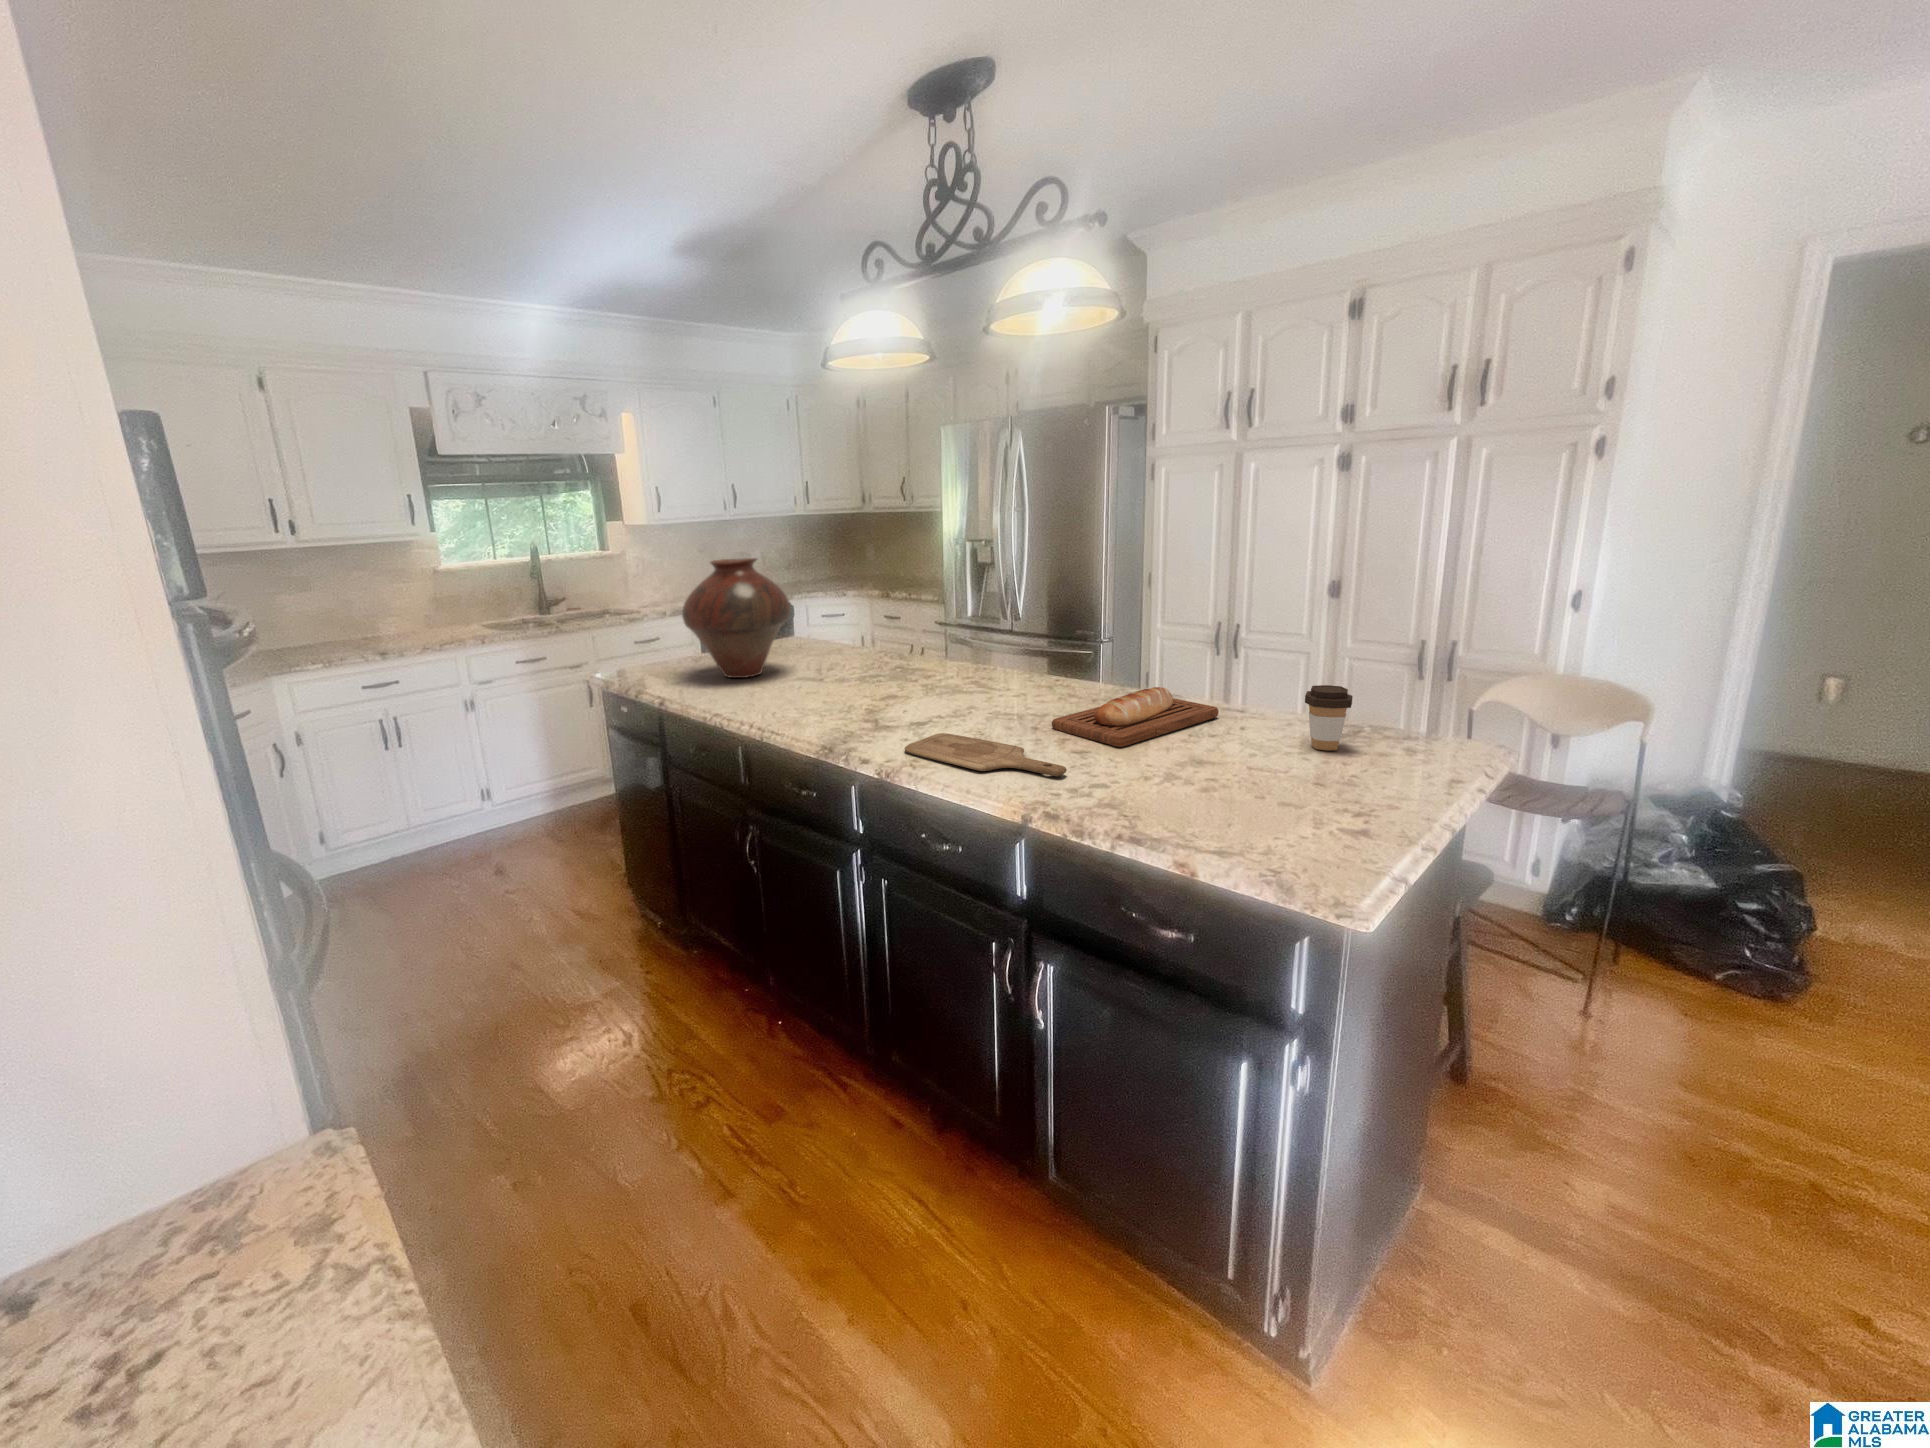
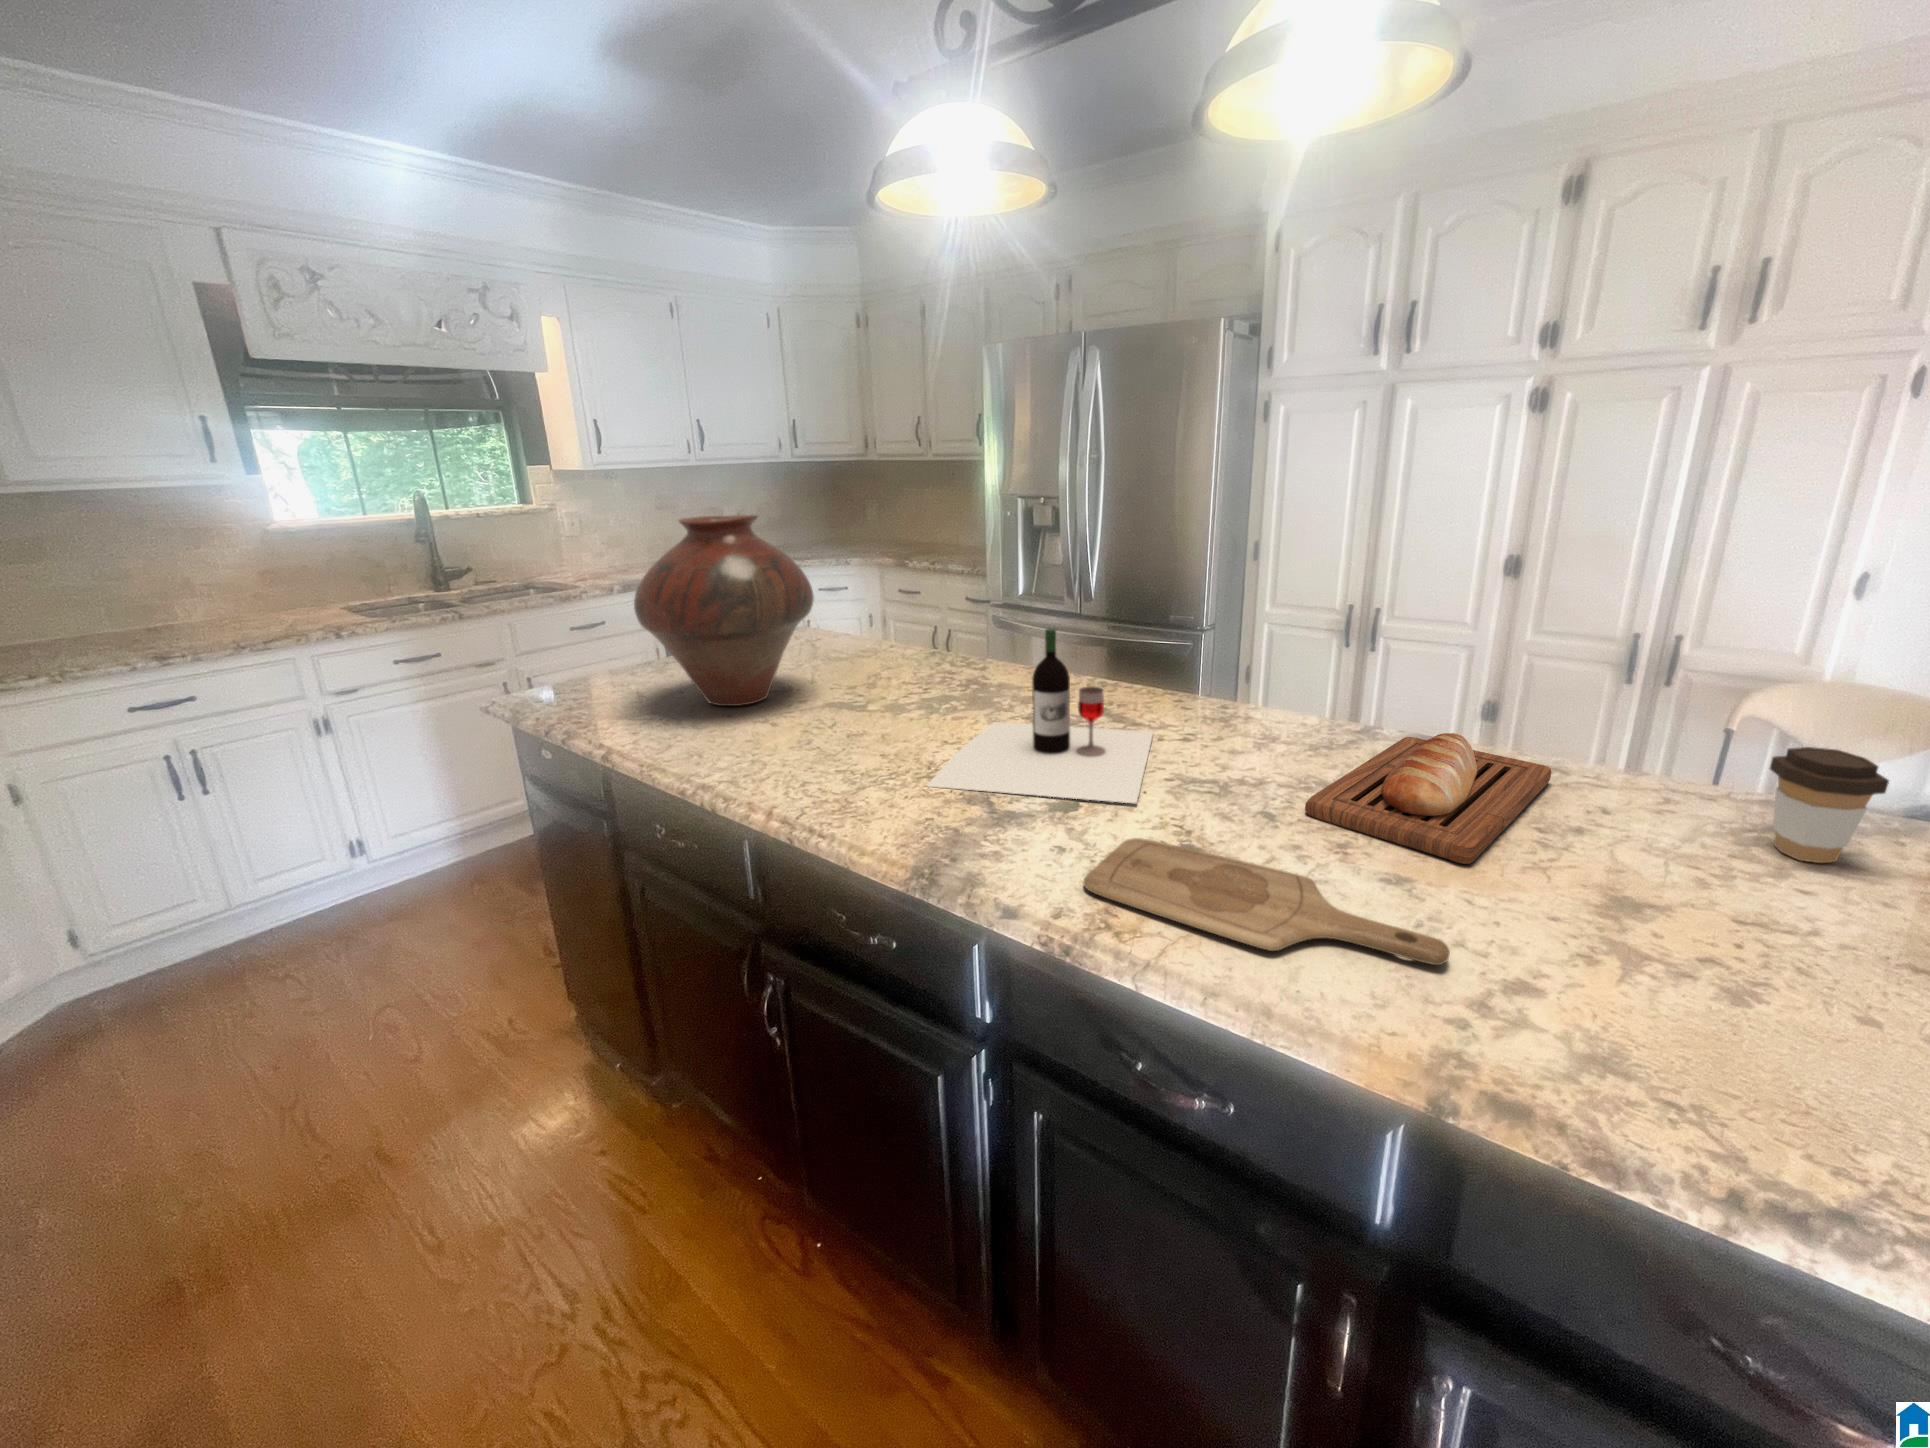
wine bottle: none [842,625,994,722] -> present [927,628,1153,803]

